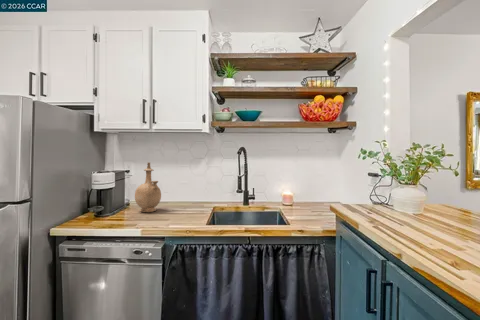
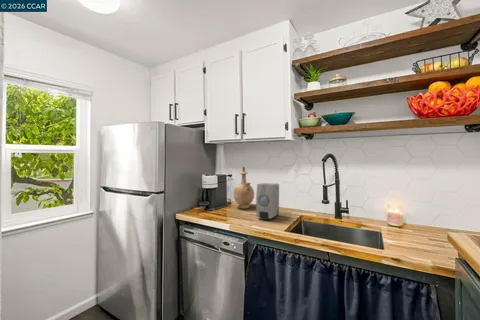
soap dispenser: none [170,179,193,219] -> present [256,183,279,220]

